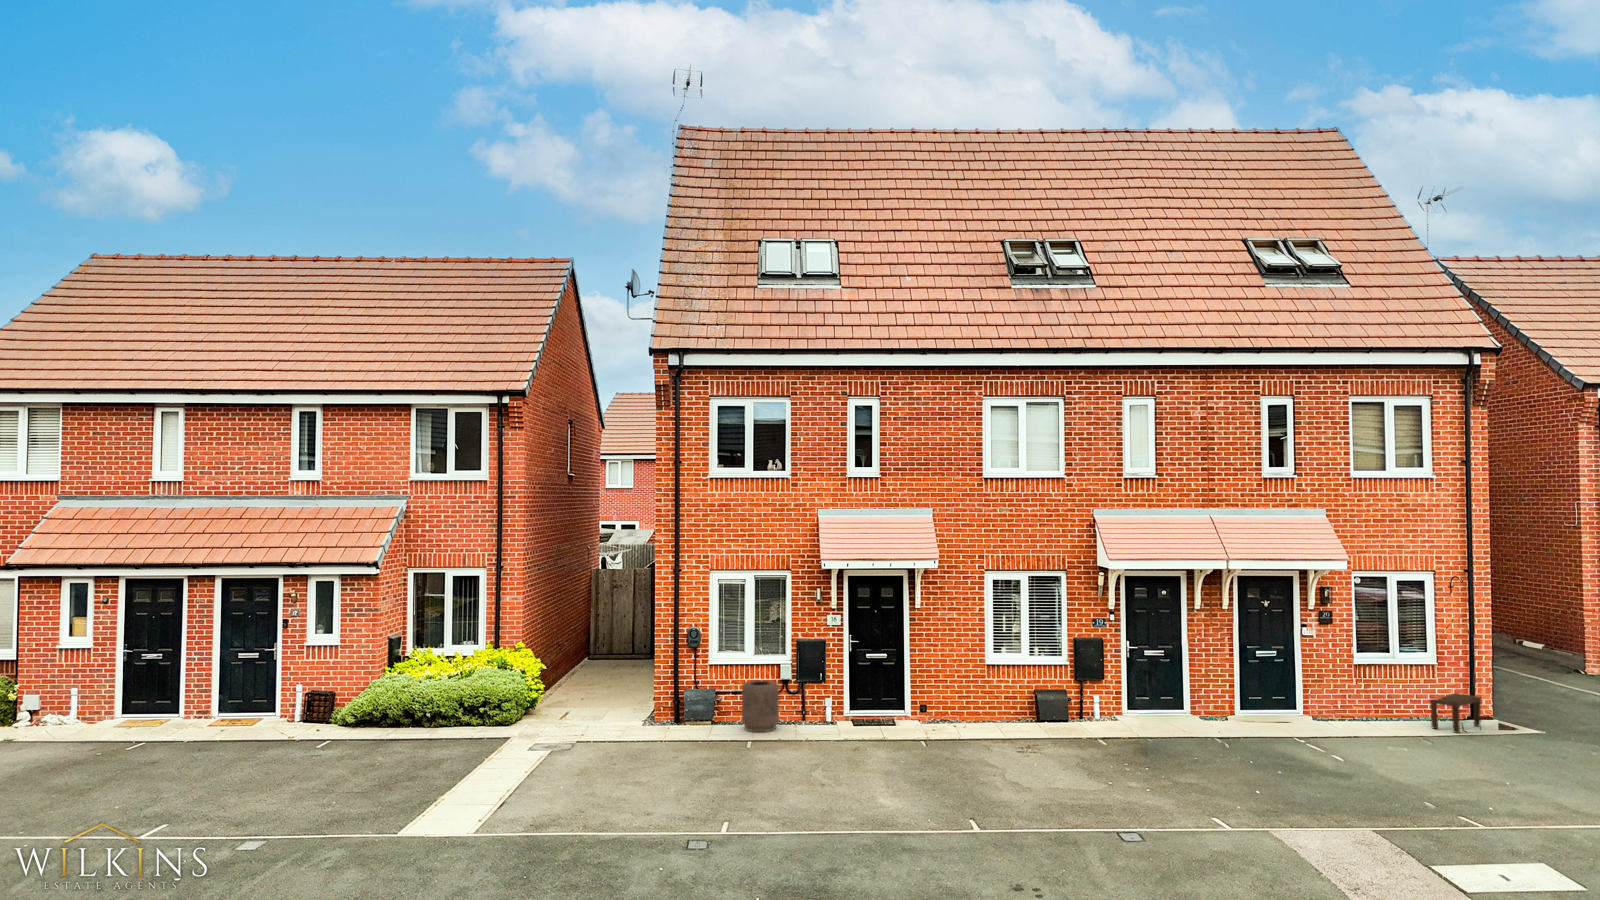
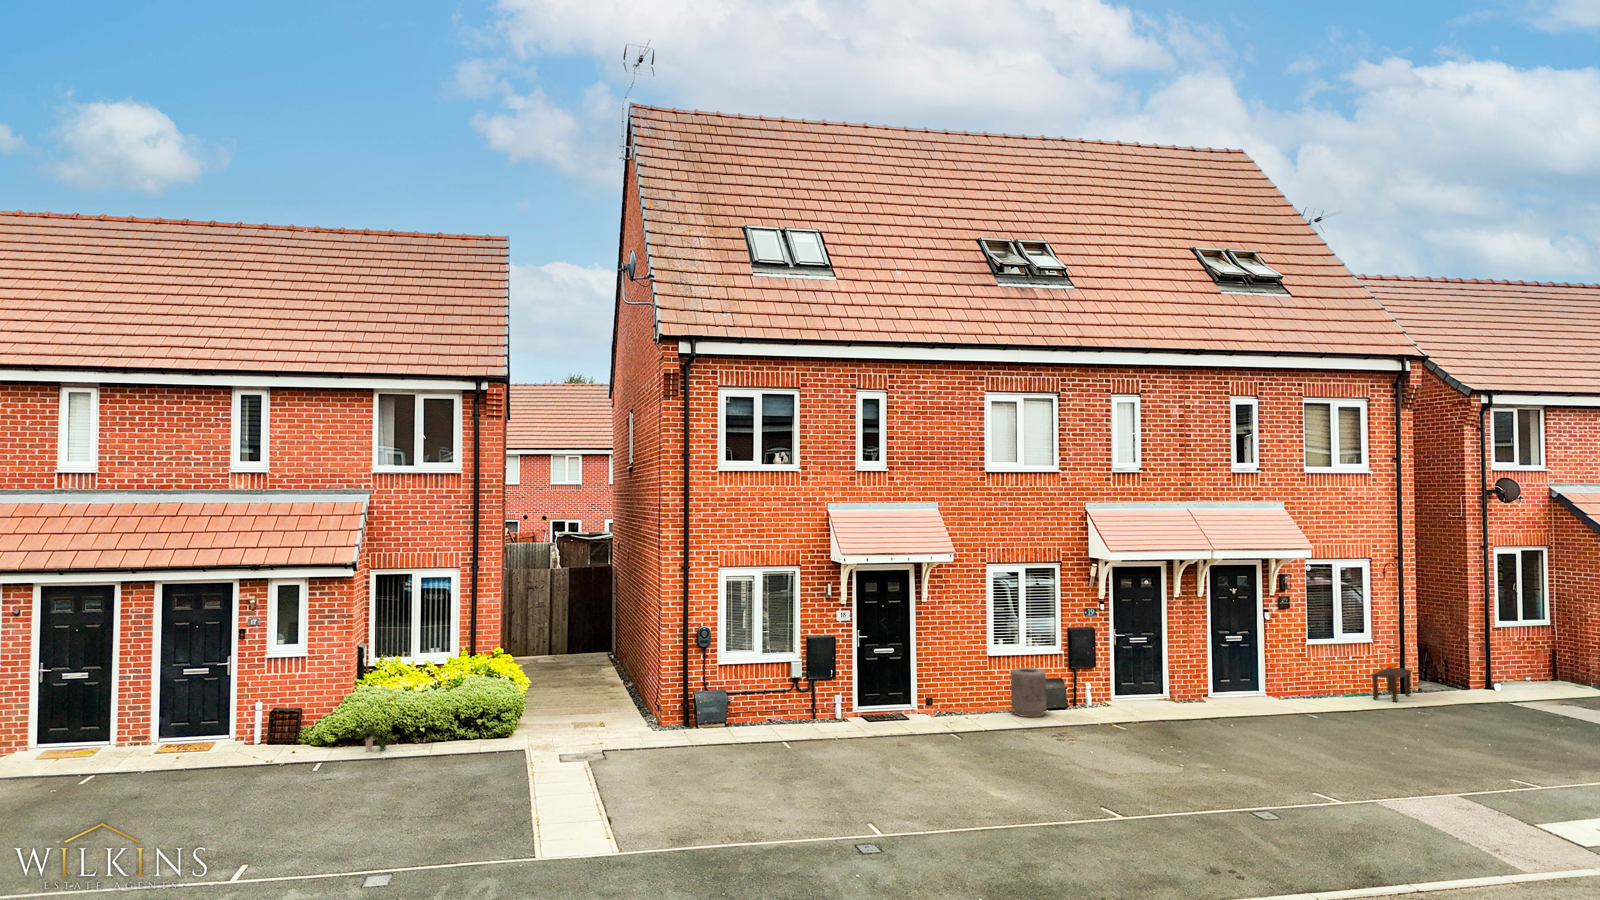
trash can: present [742,680,779,732] -> present [1010,668,1047,717]
potted plant: none [367,712,397,736] -> present [358,726,389,751]

